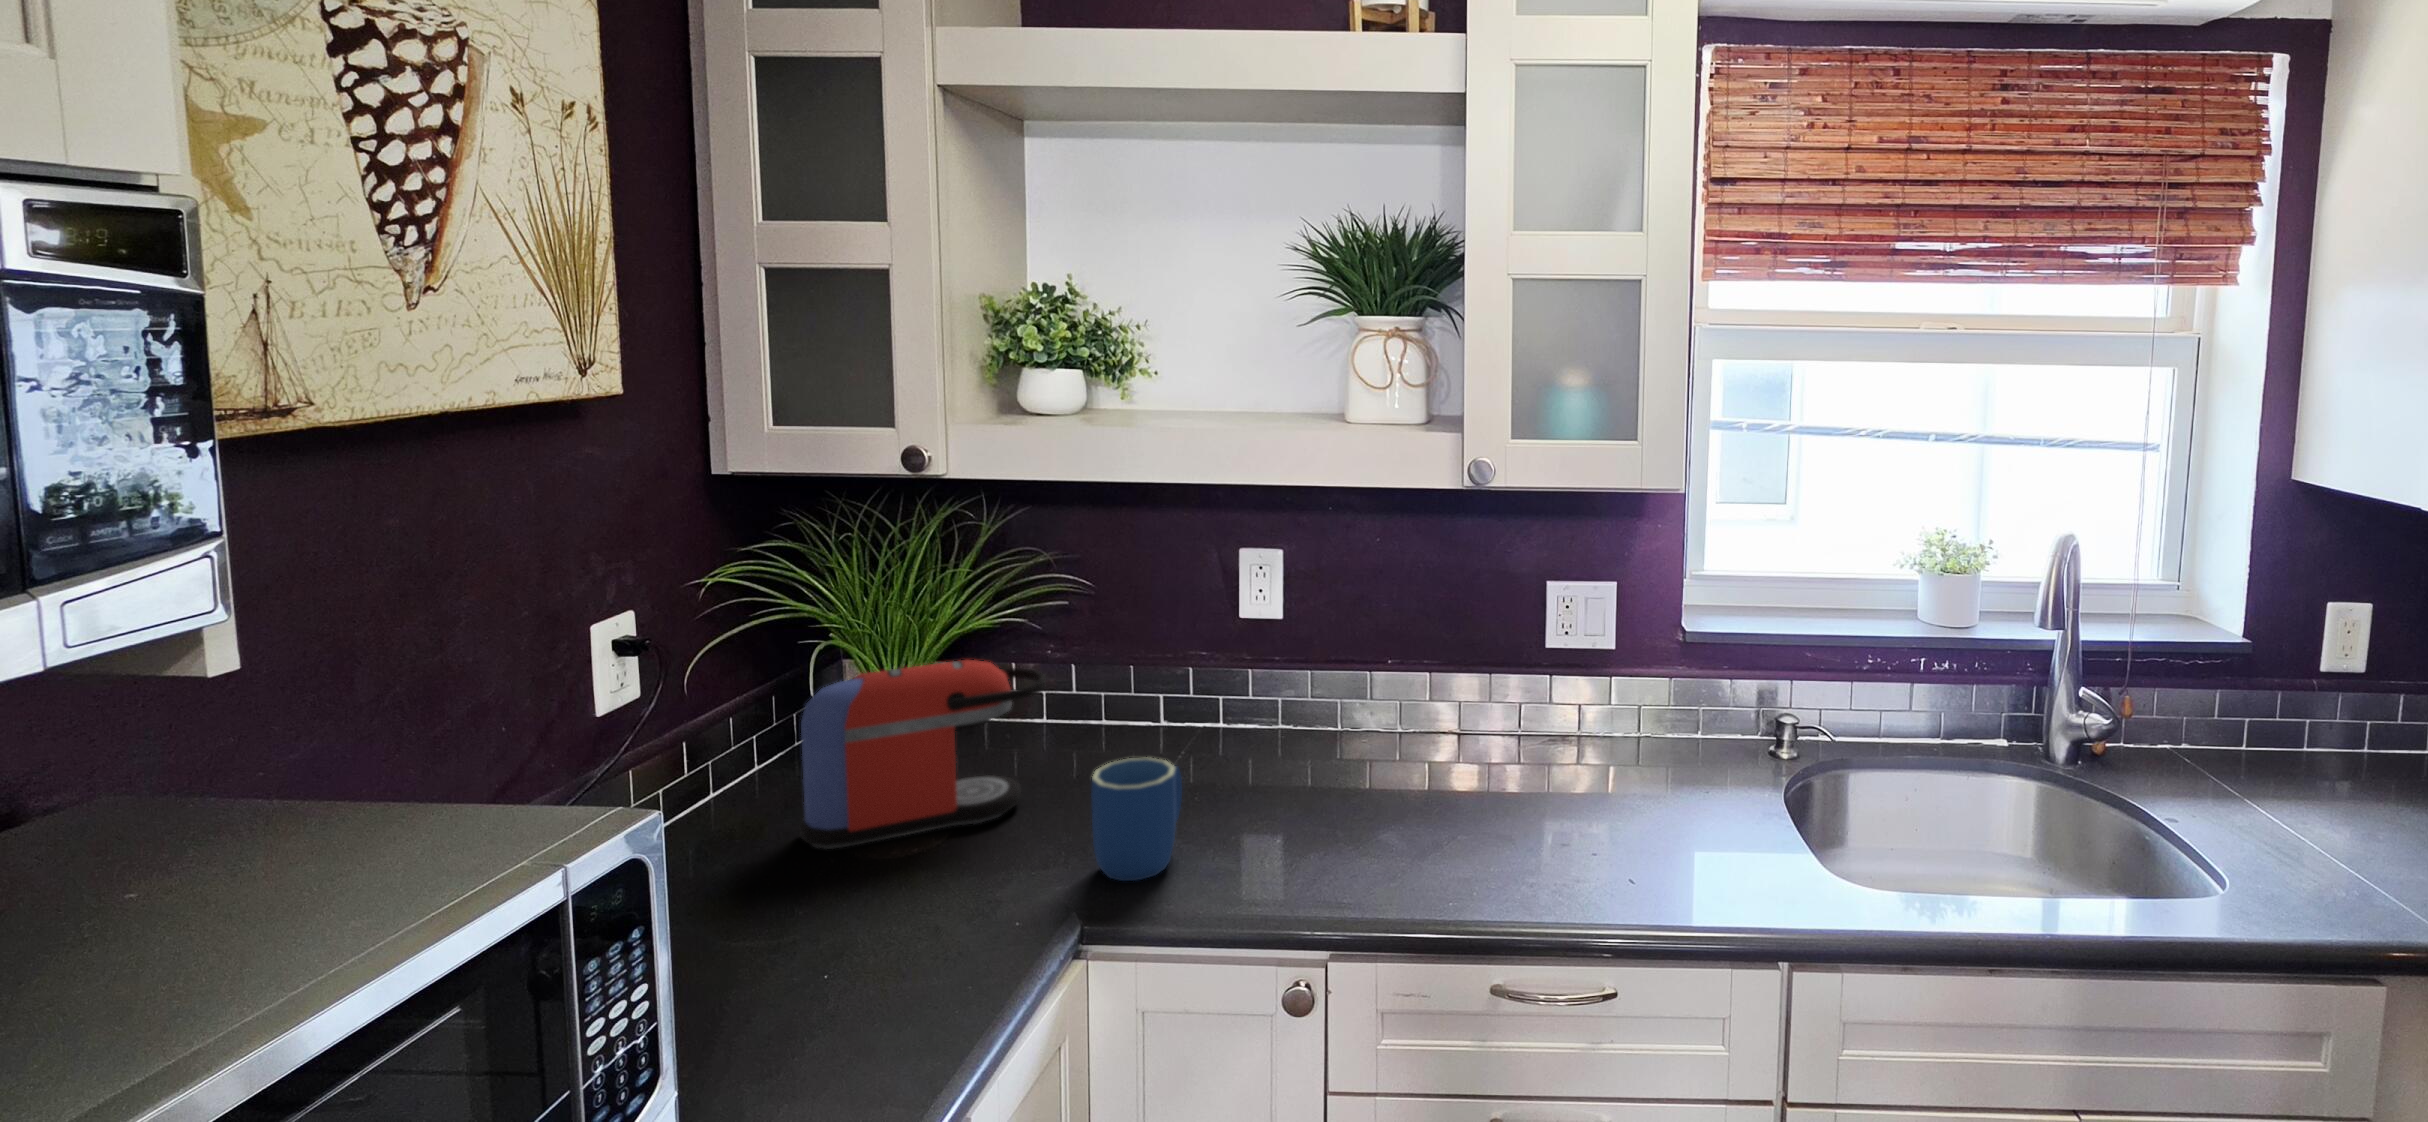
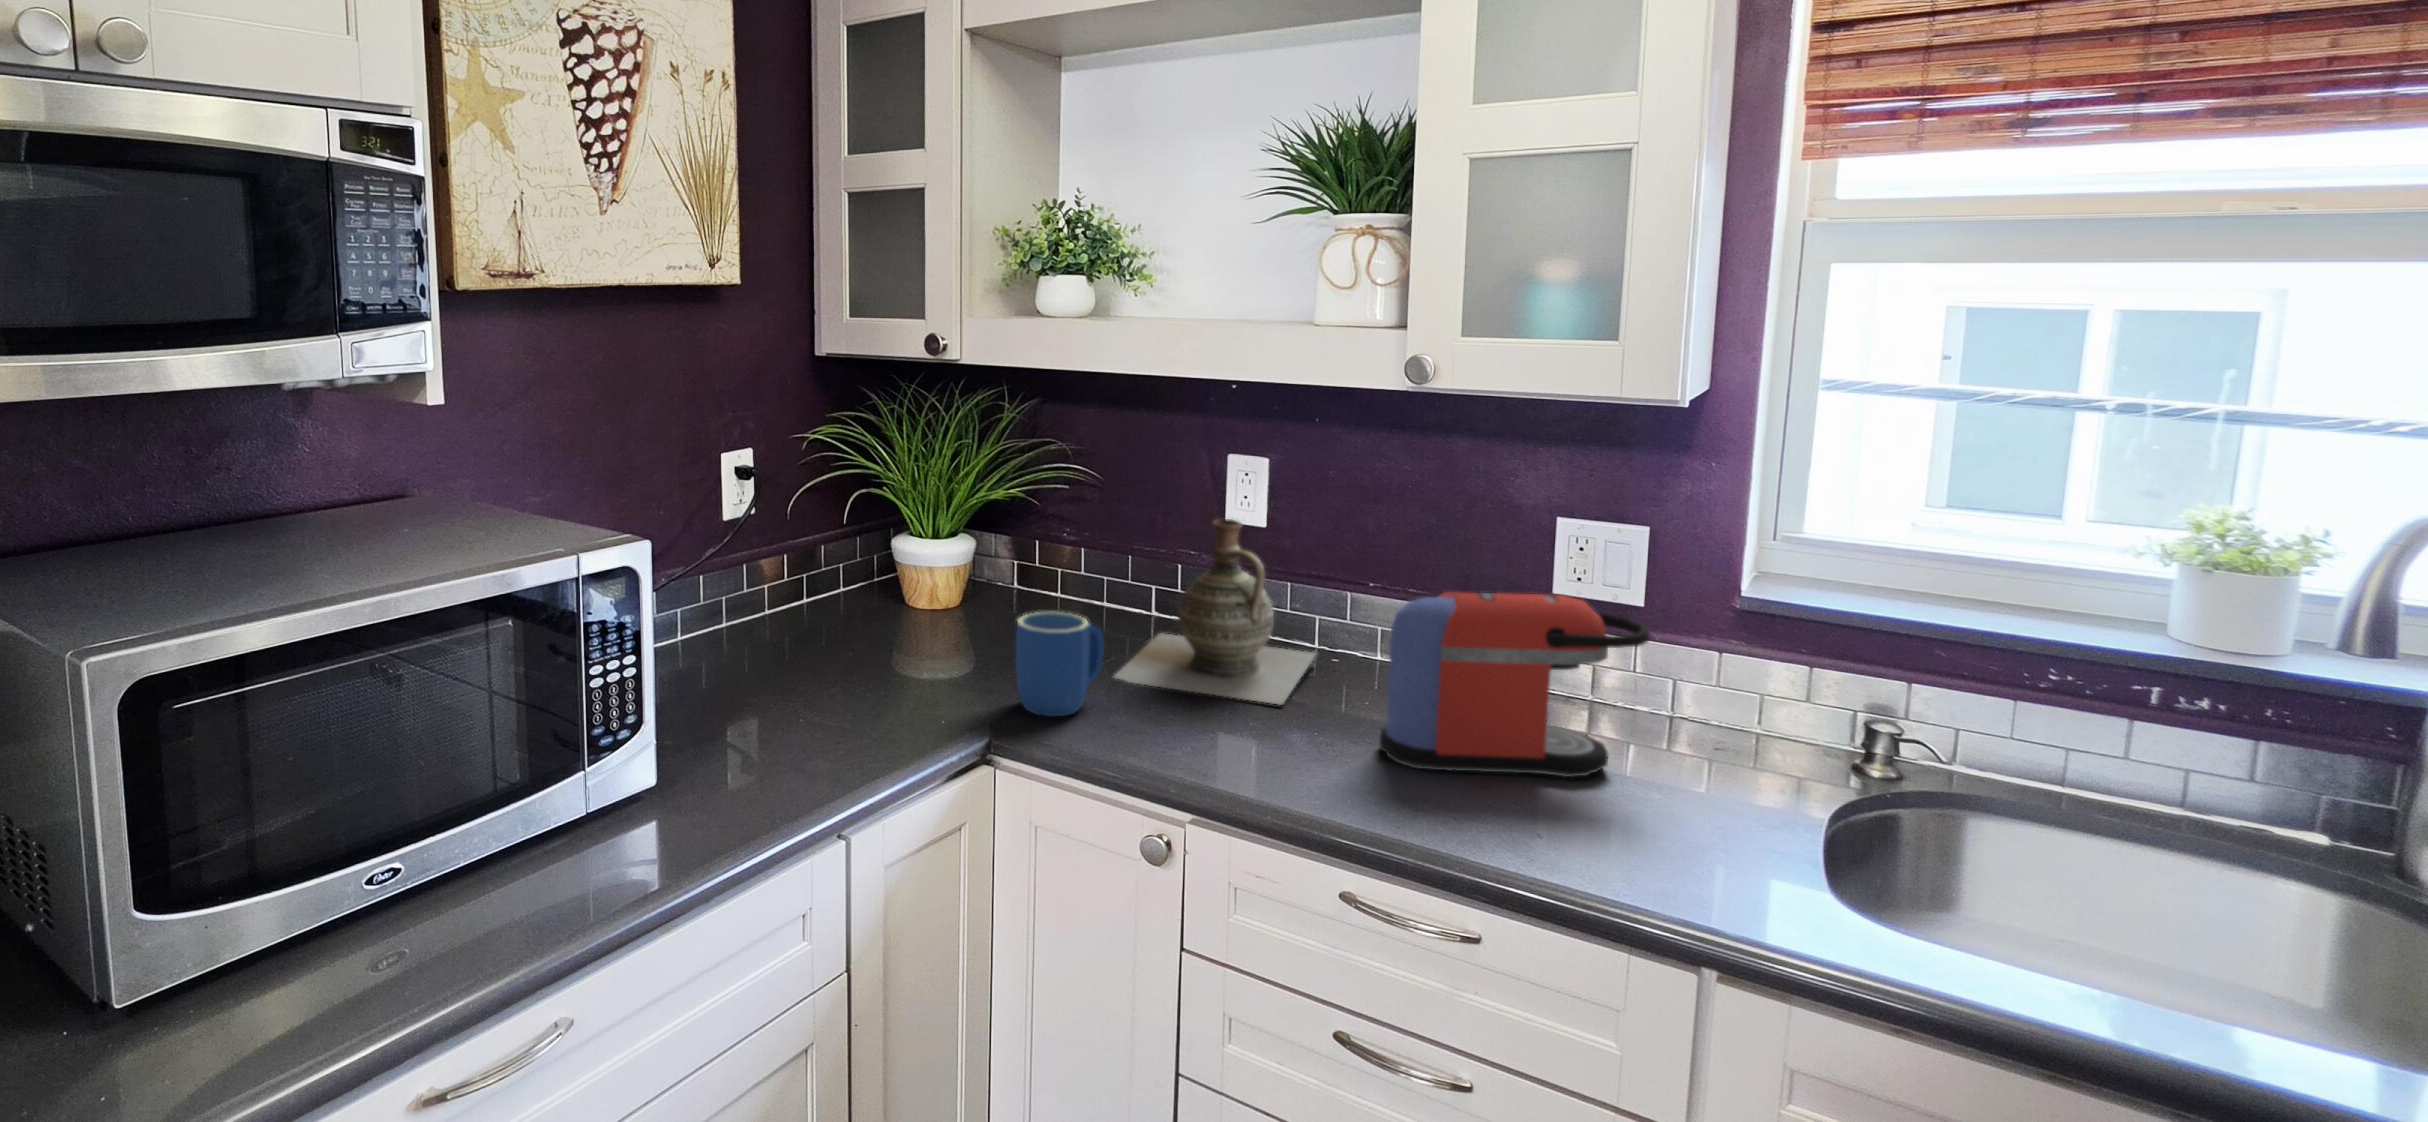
ceramic jug: none [1170,621,1356,815] -> present [1115,519,1316,705]
coffee maker: present [799,660,1046,849] -> present [1380,592,1649,777]

